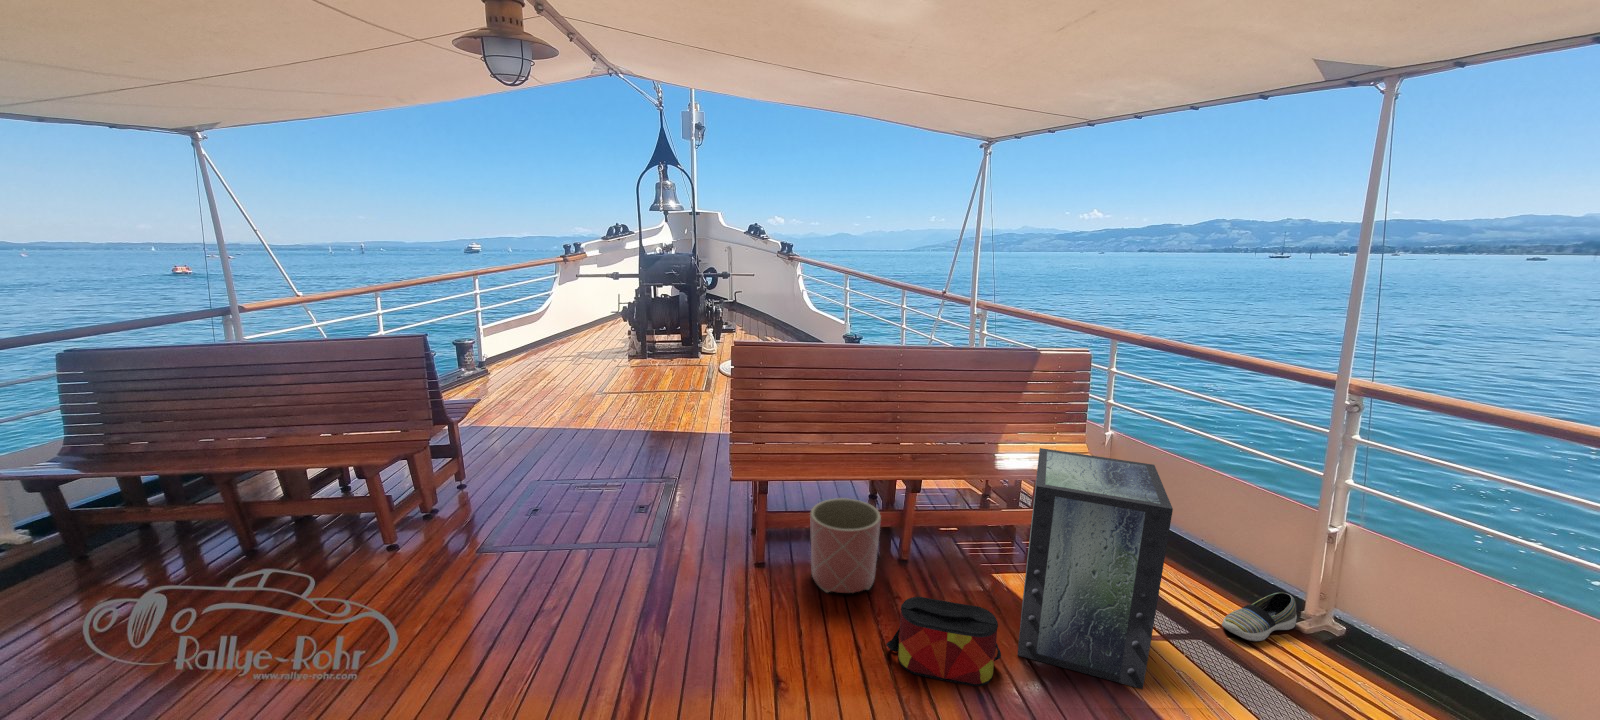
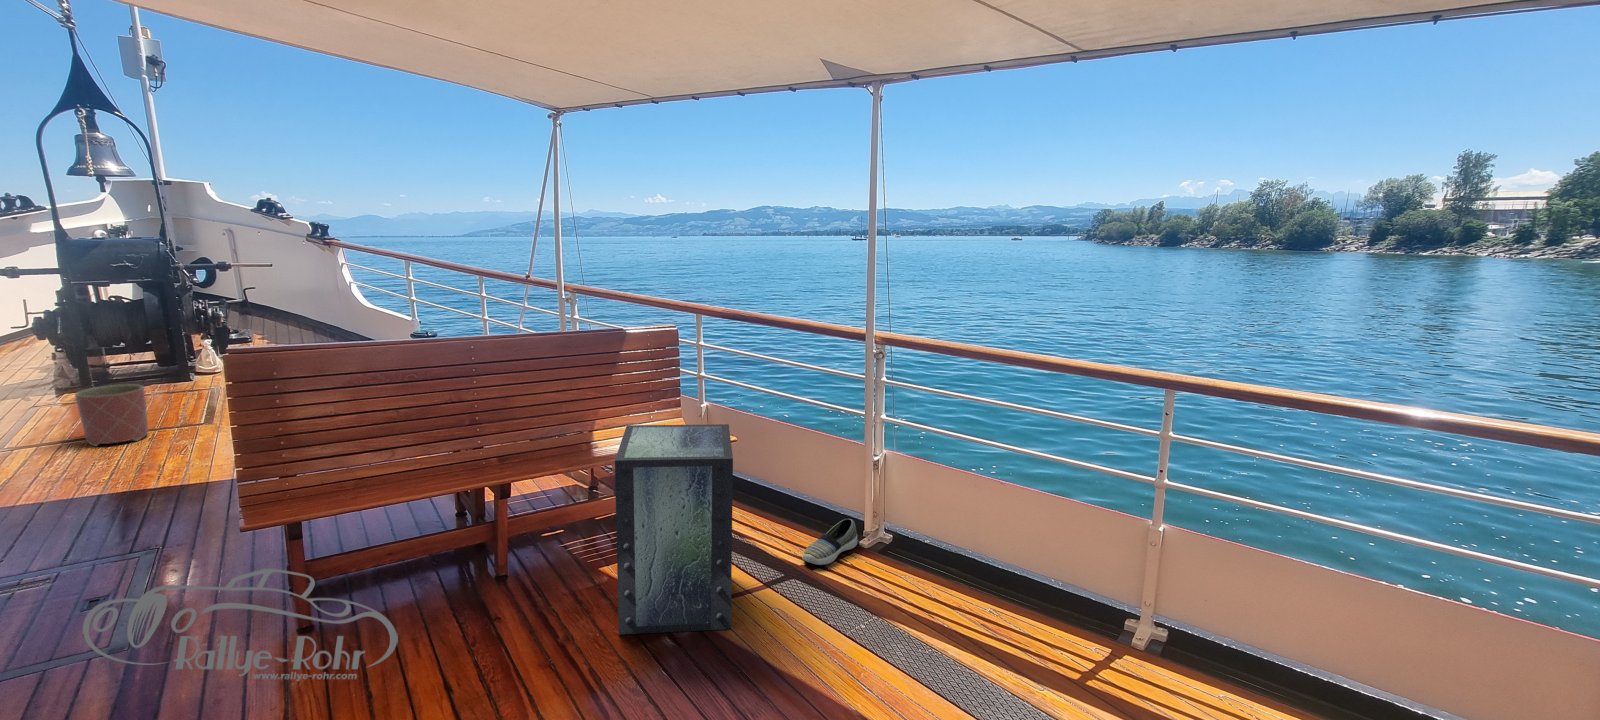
planter: present [810,498,881,593] -> present [75,384,148,446]
bag: present [886,597,1001,686] -> none [473,596,599,685]

